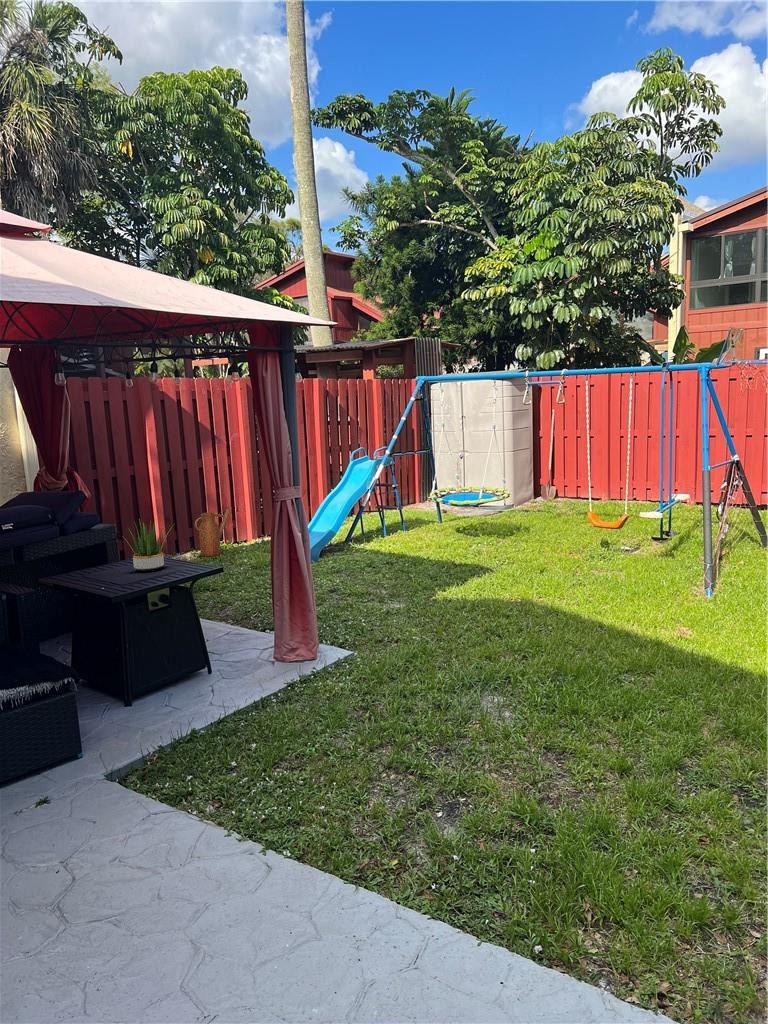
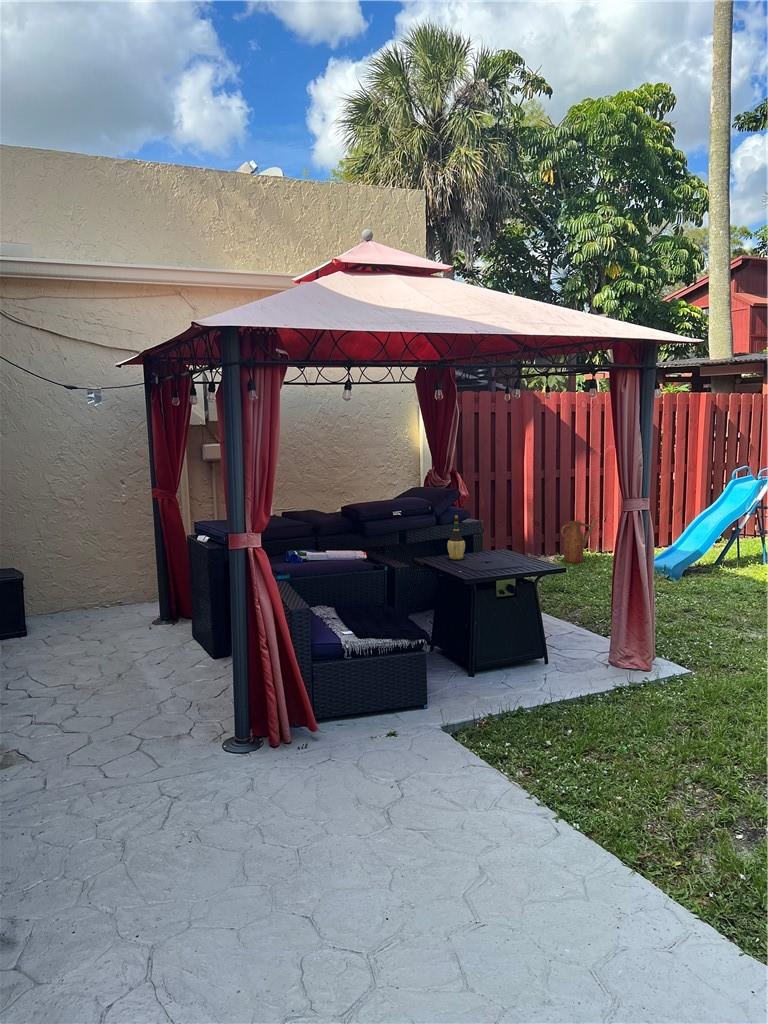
potted plant: present [123,519,172,571] -> none [479,515,530,563]
wine bottle: none [77,524,100,576] -> present [447,515,465,559]

